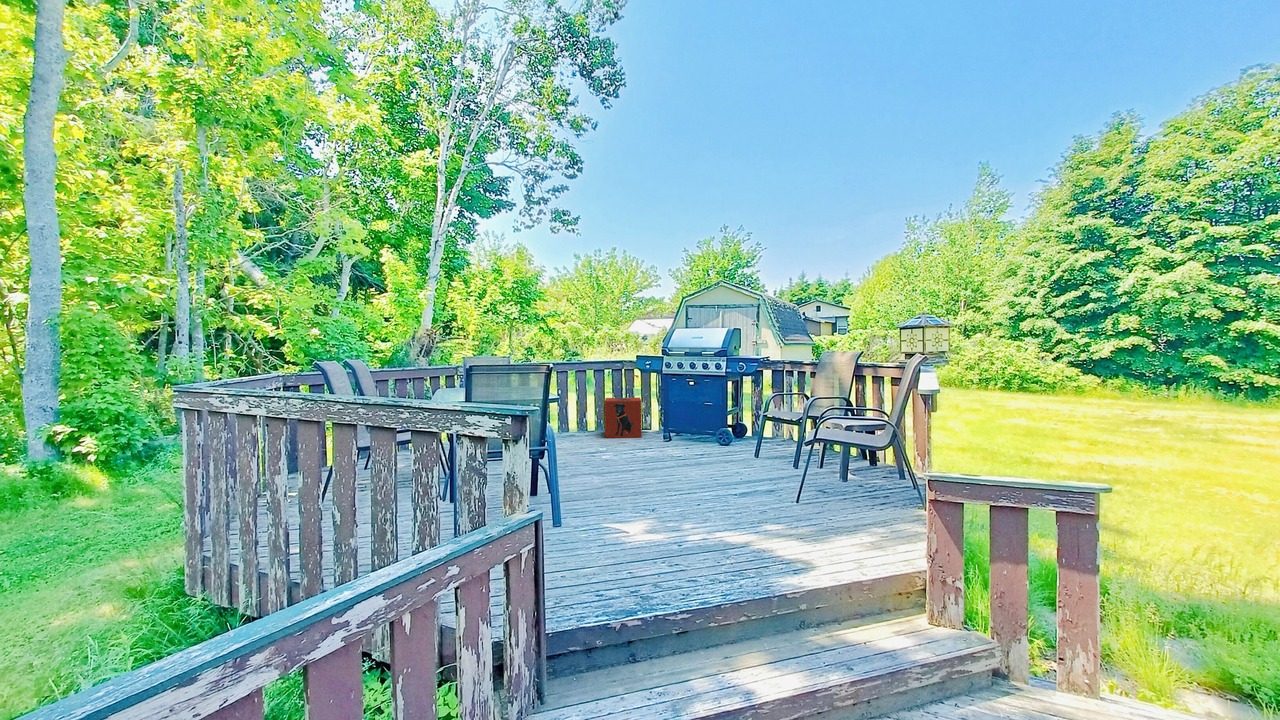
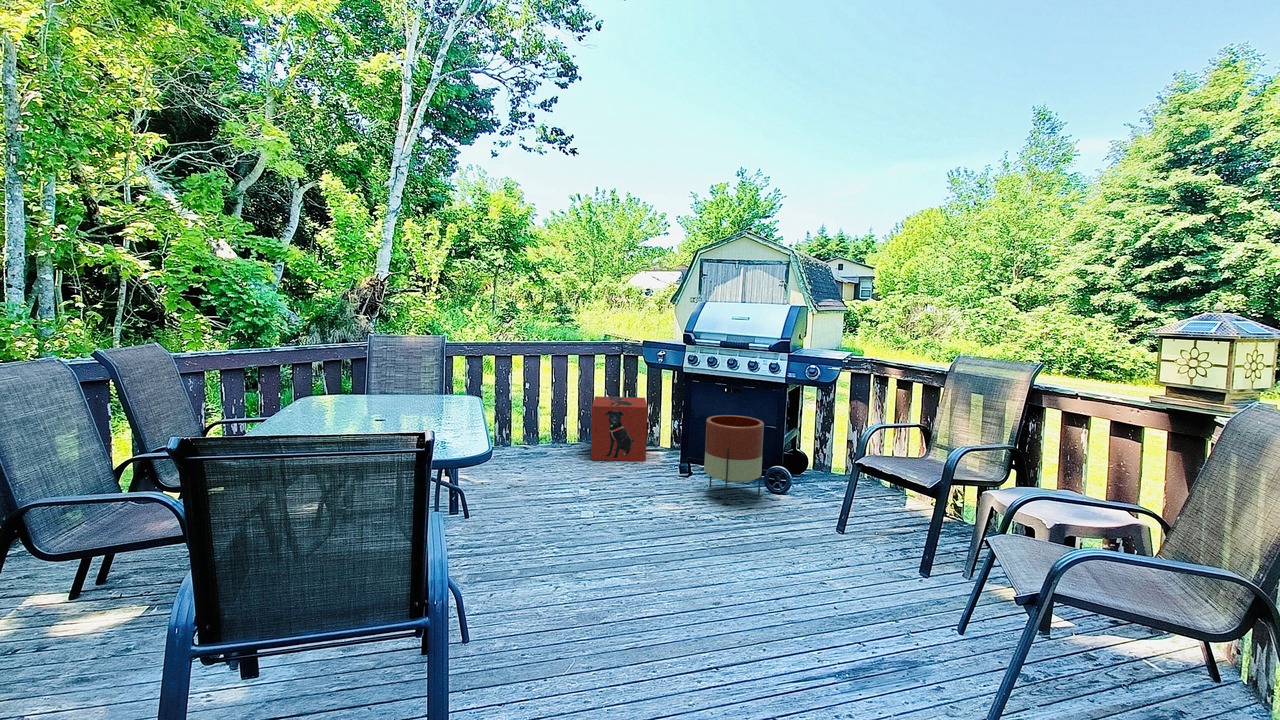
planter: none [677,399,713,452] -> present [704,415,764,505]

